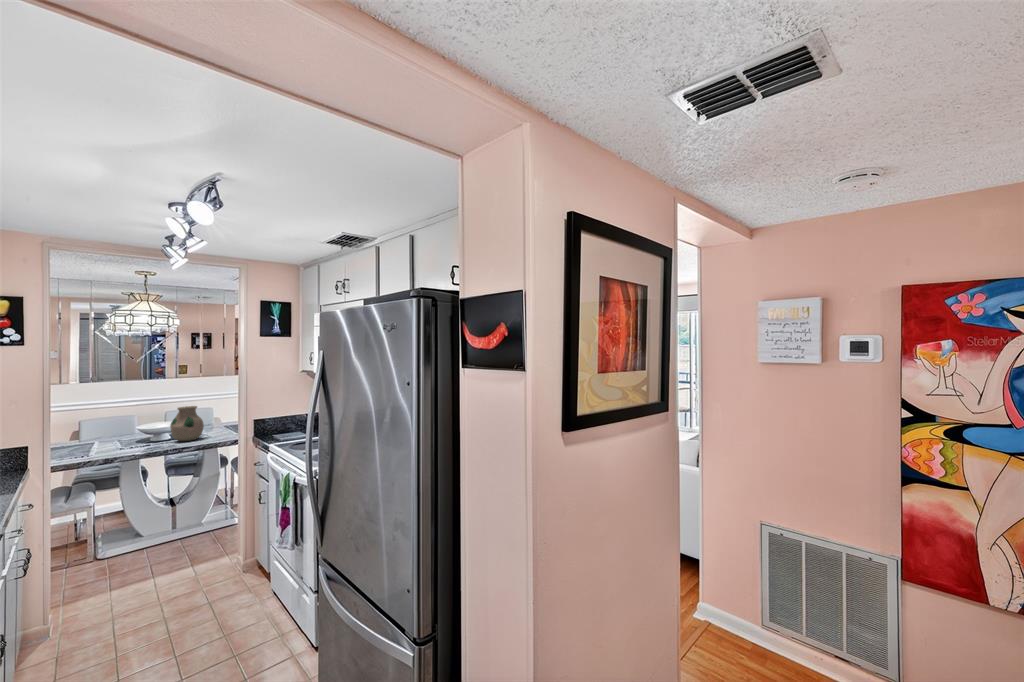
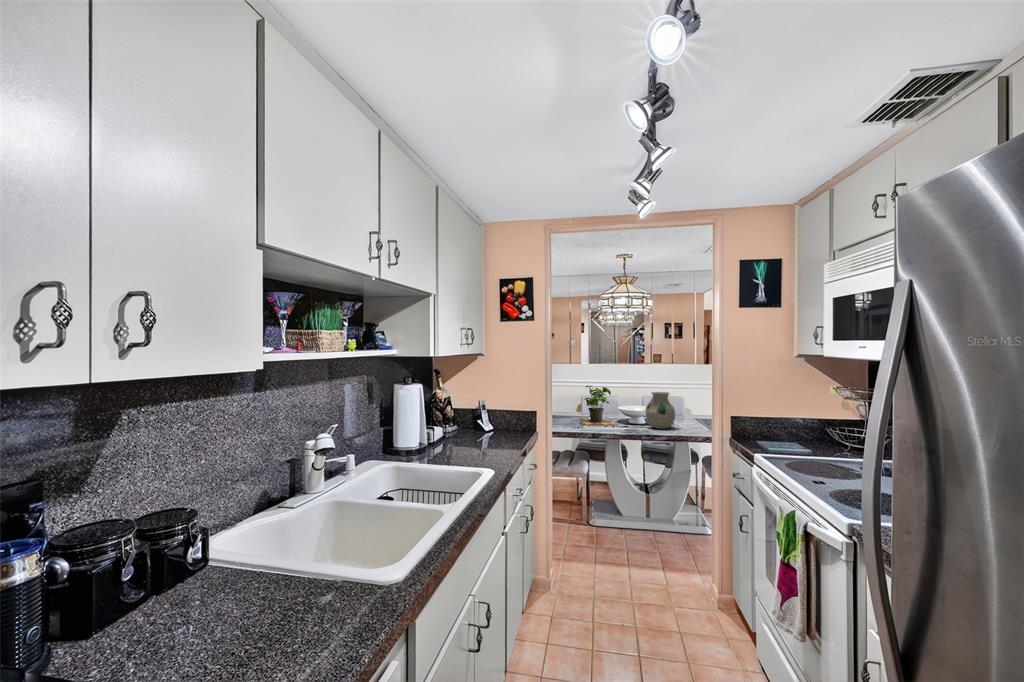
potted plant: none [81,408,134,454] -> present [580,385,616,426]

